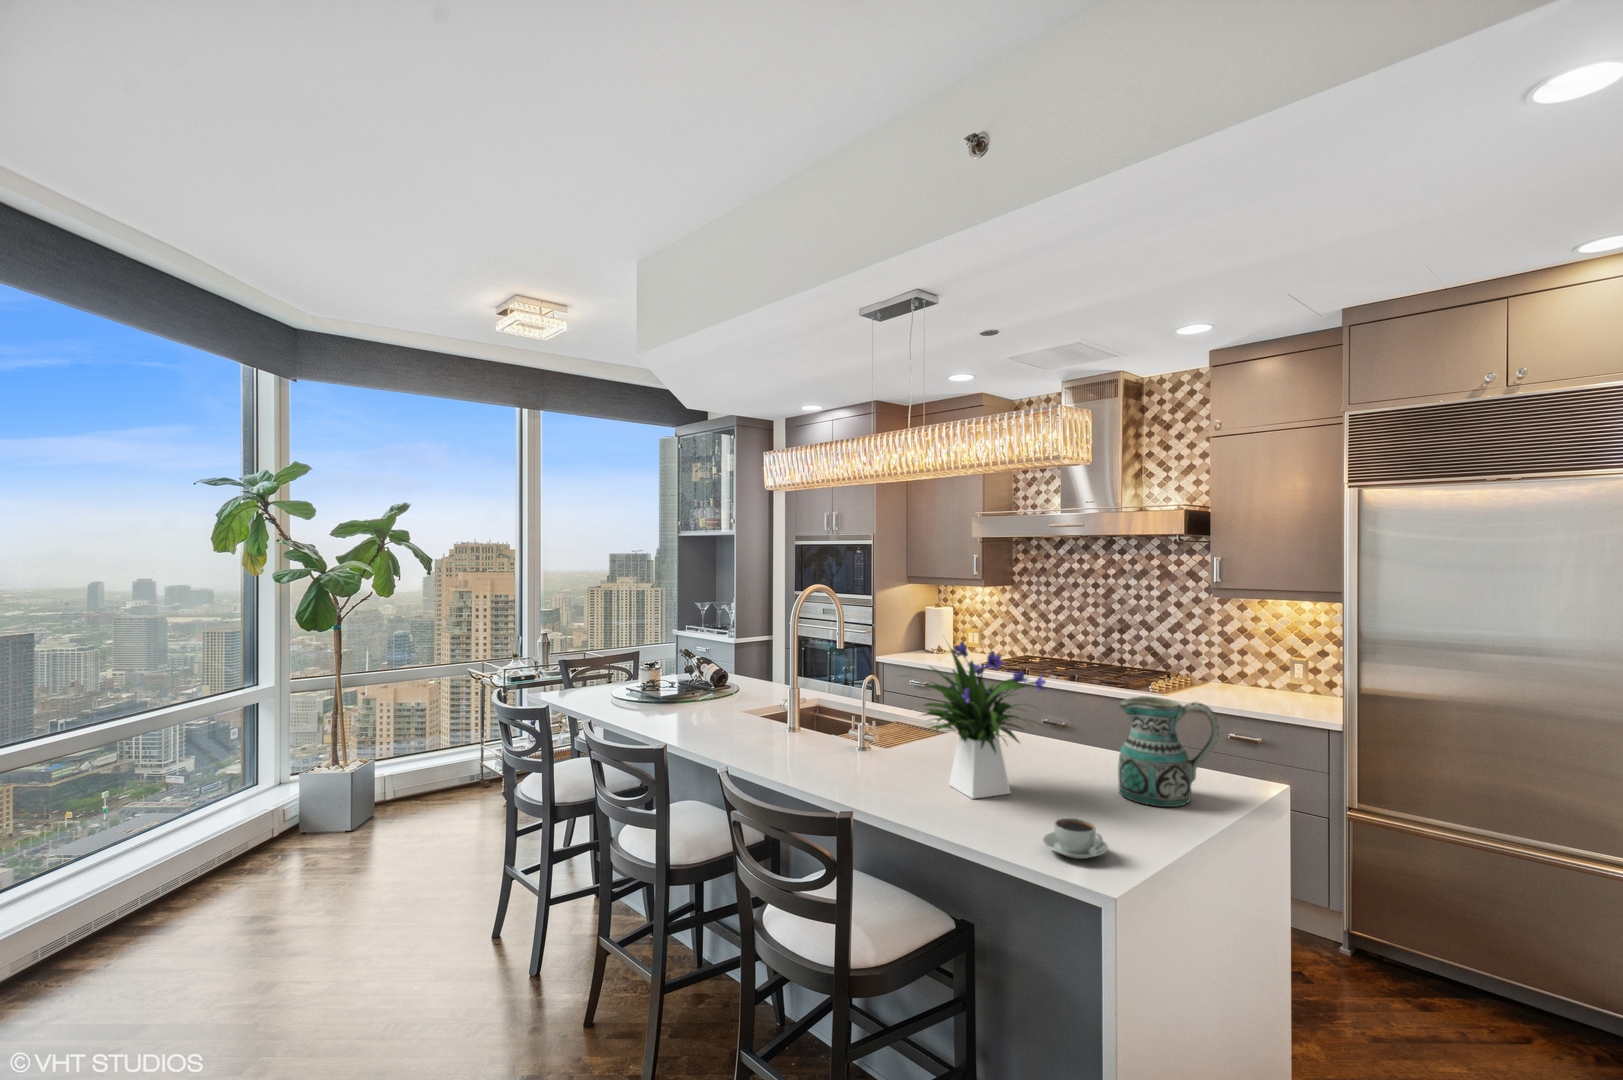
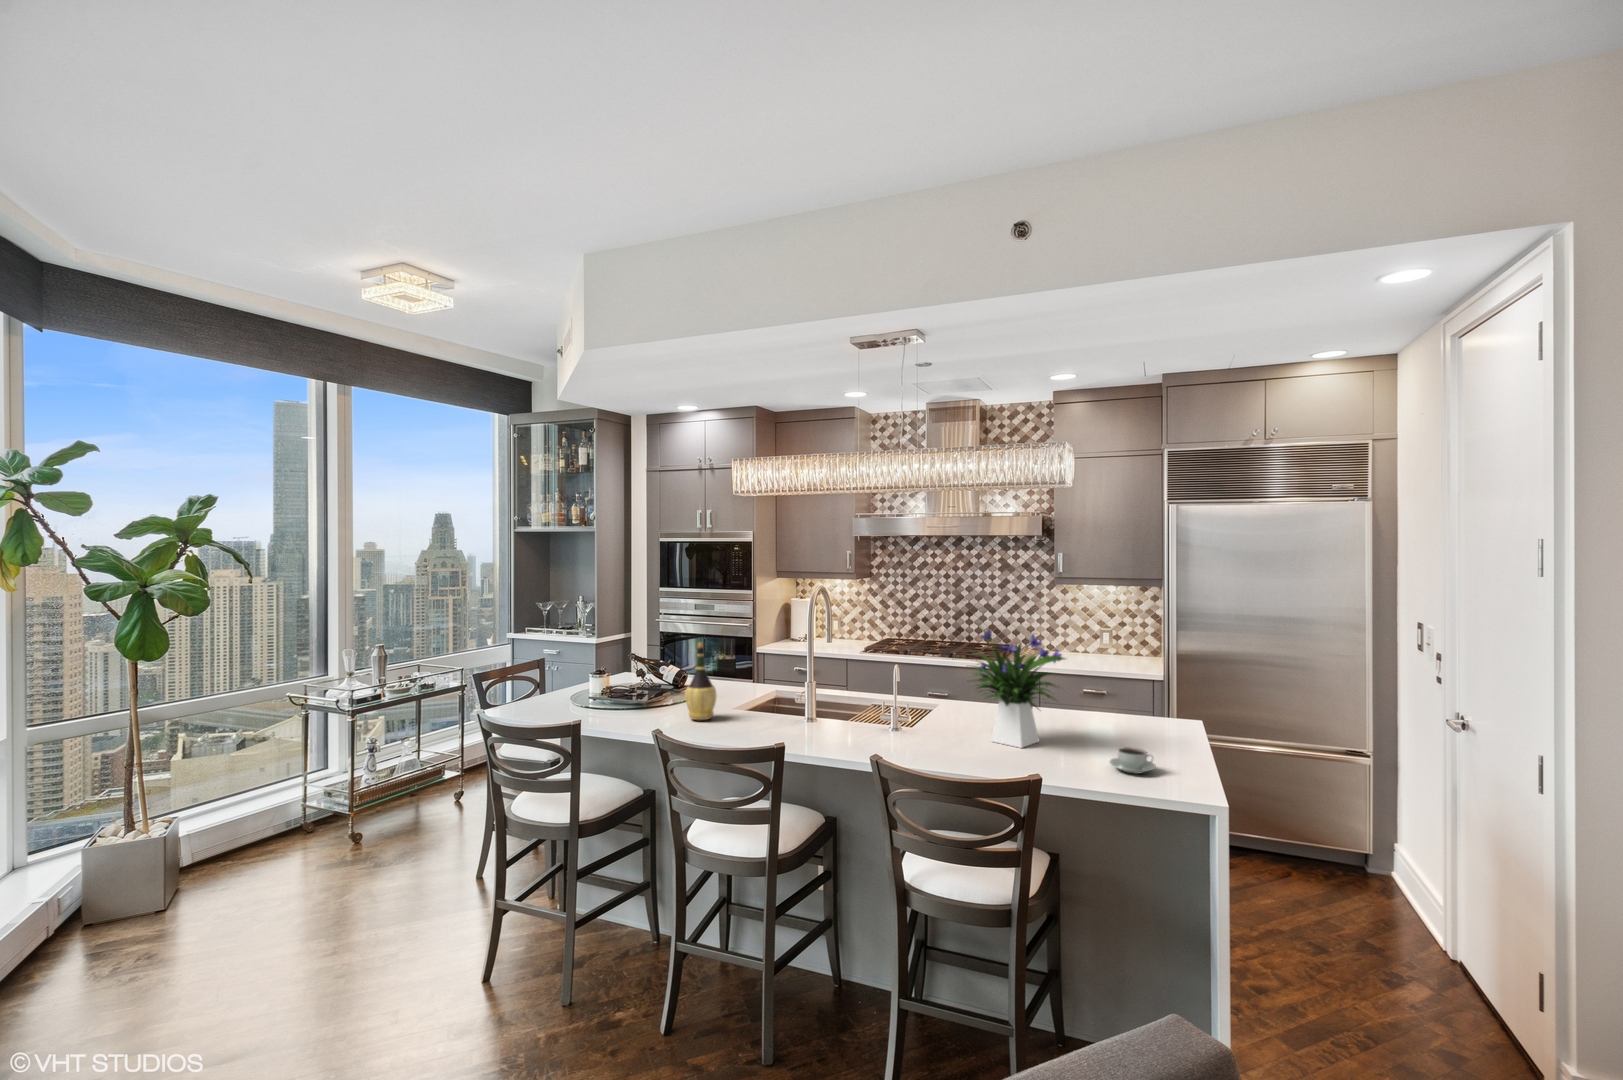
wine bottle: none [677,641,709,722] -> present [685,643,716,720]
ceramic pitcher: present [1118,696,1219,807] -> none [1099,661,1165,737]

